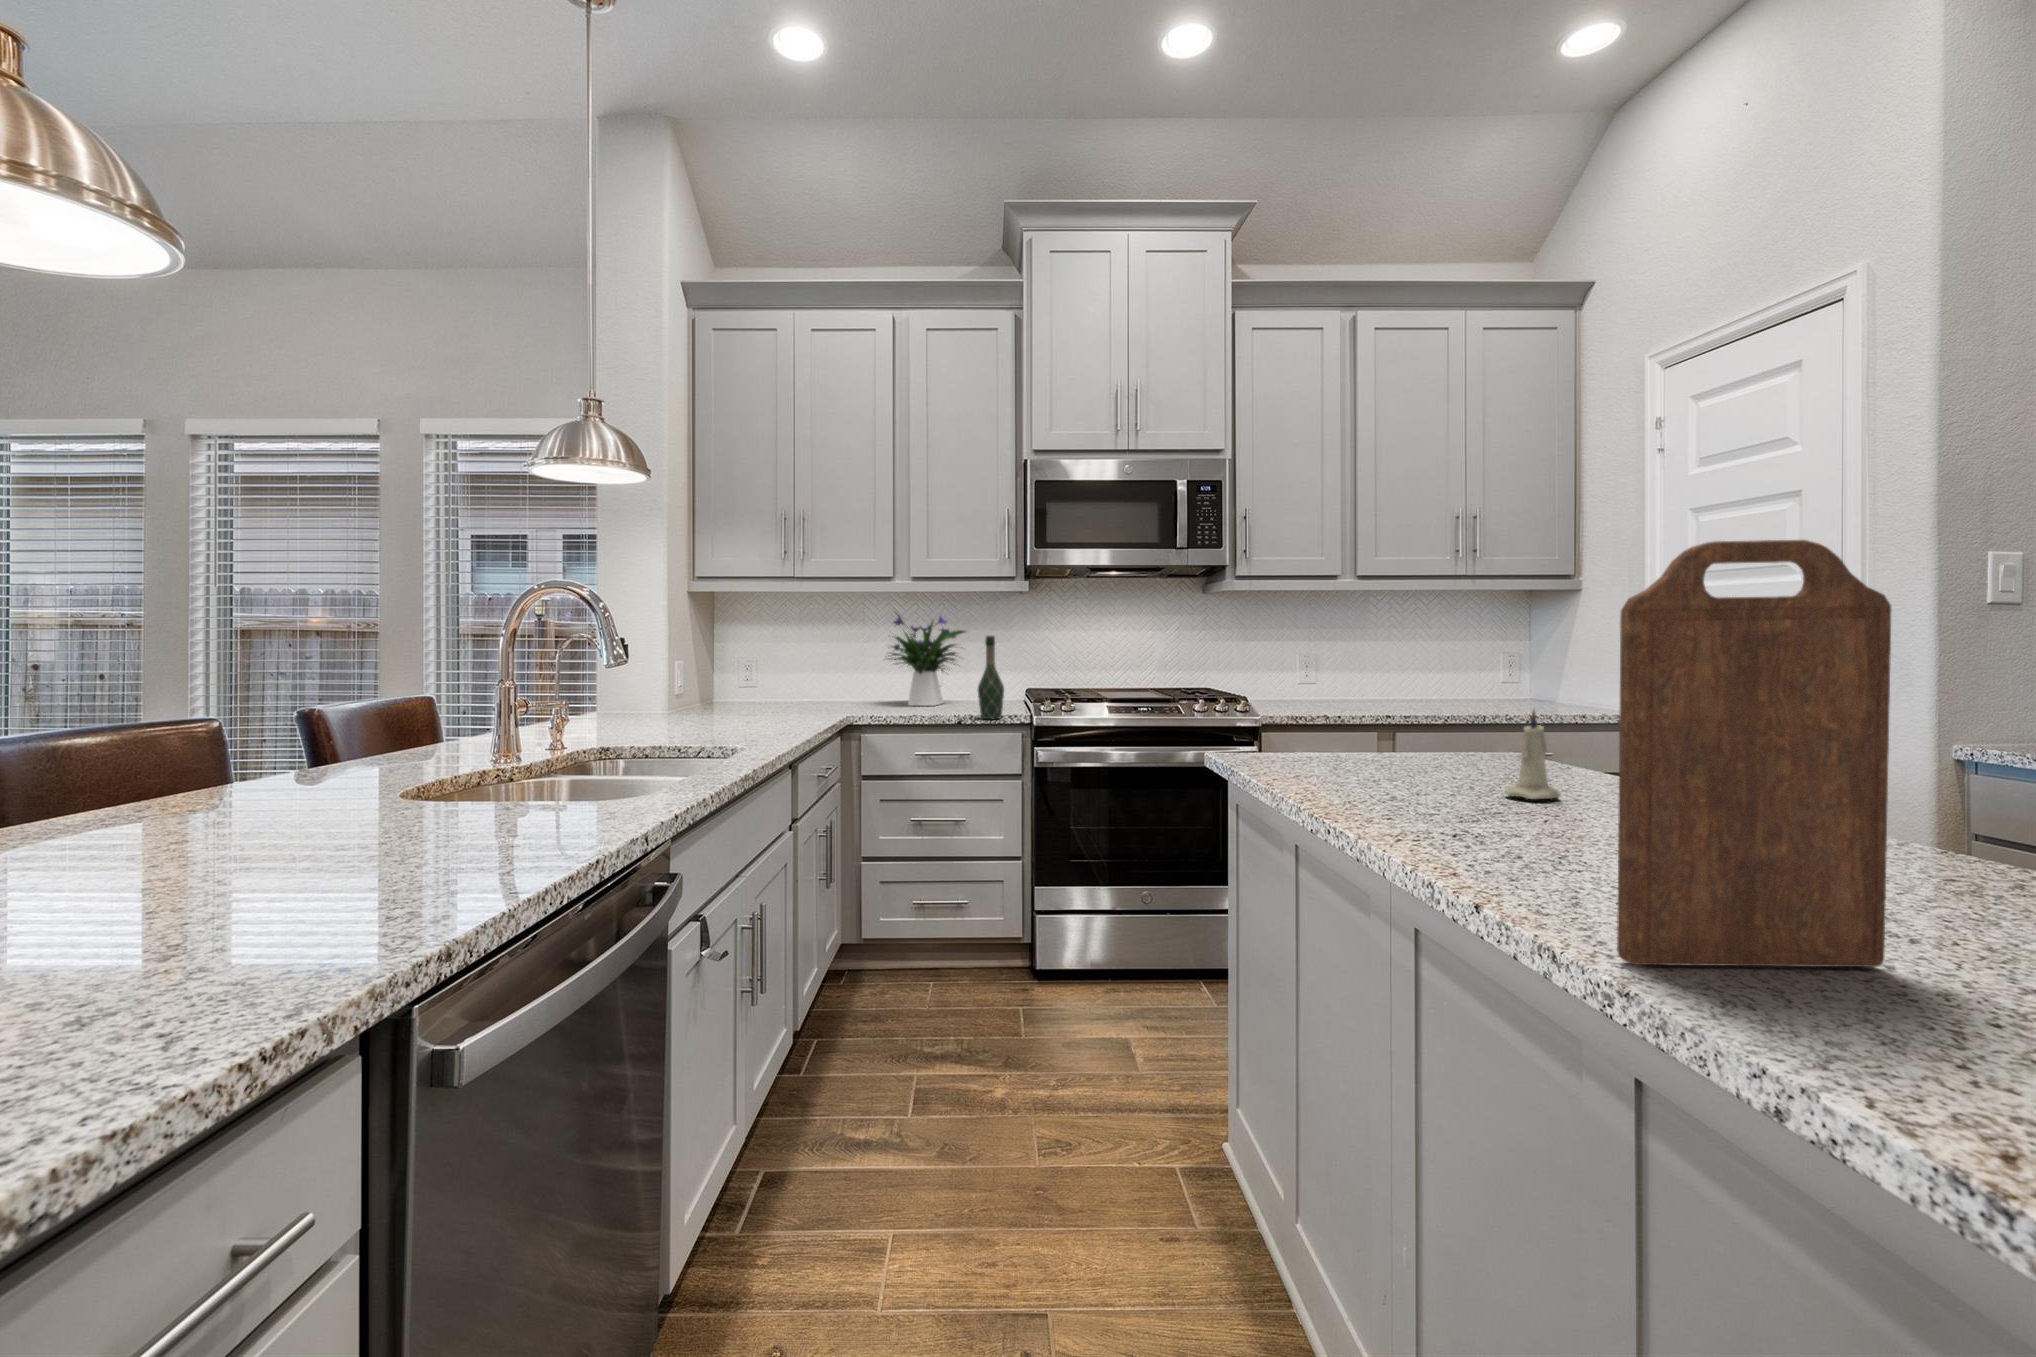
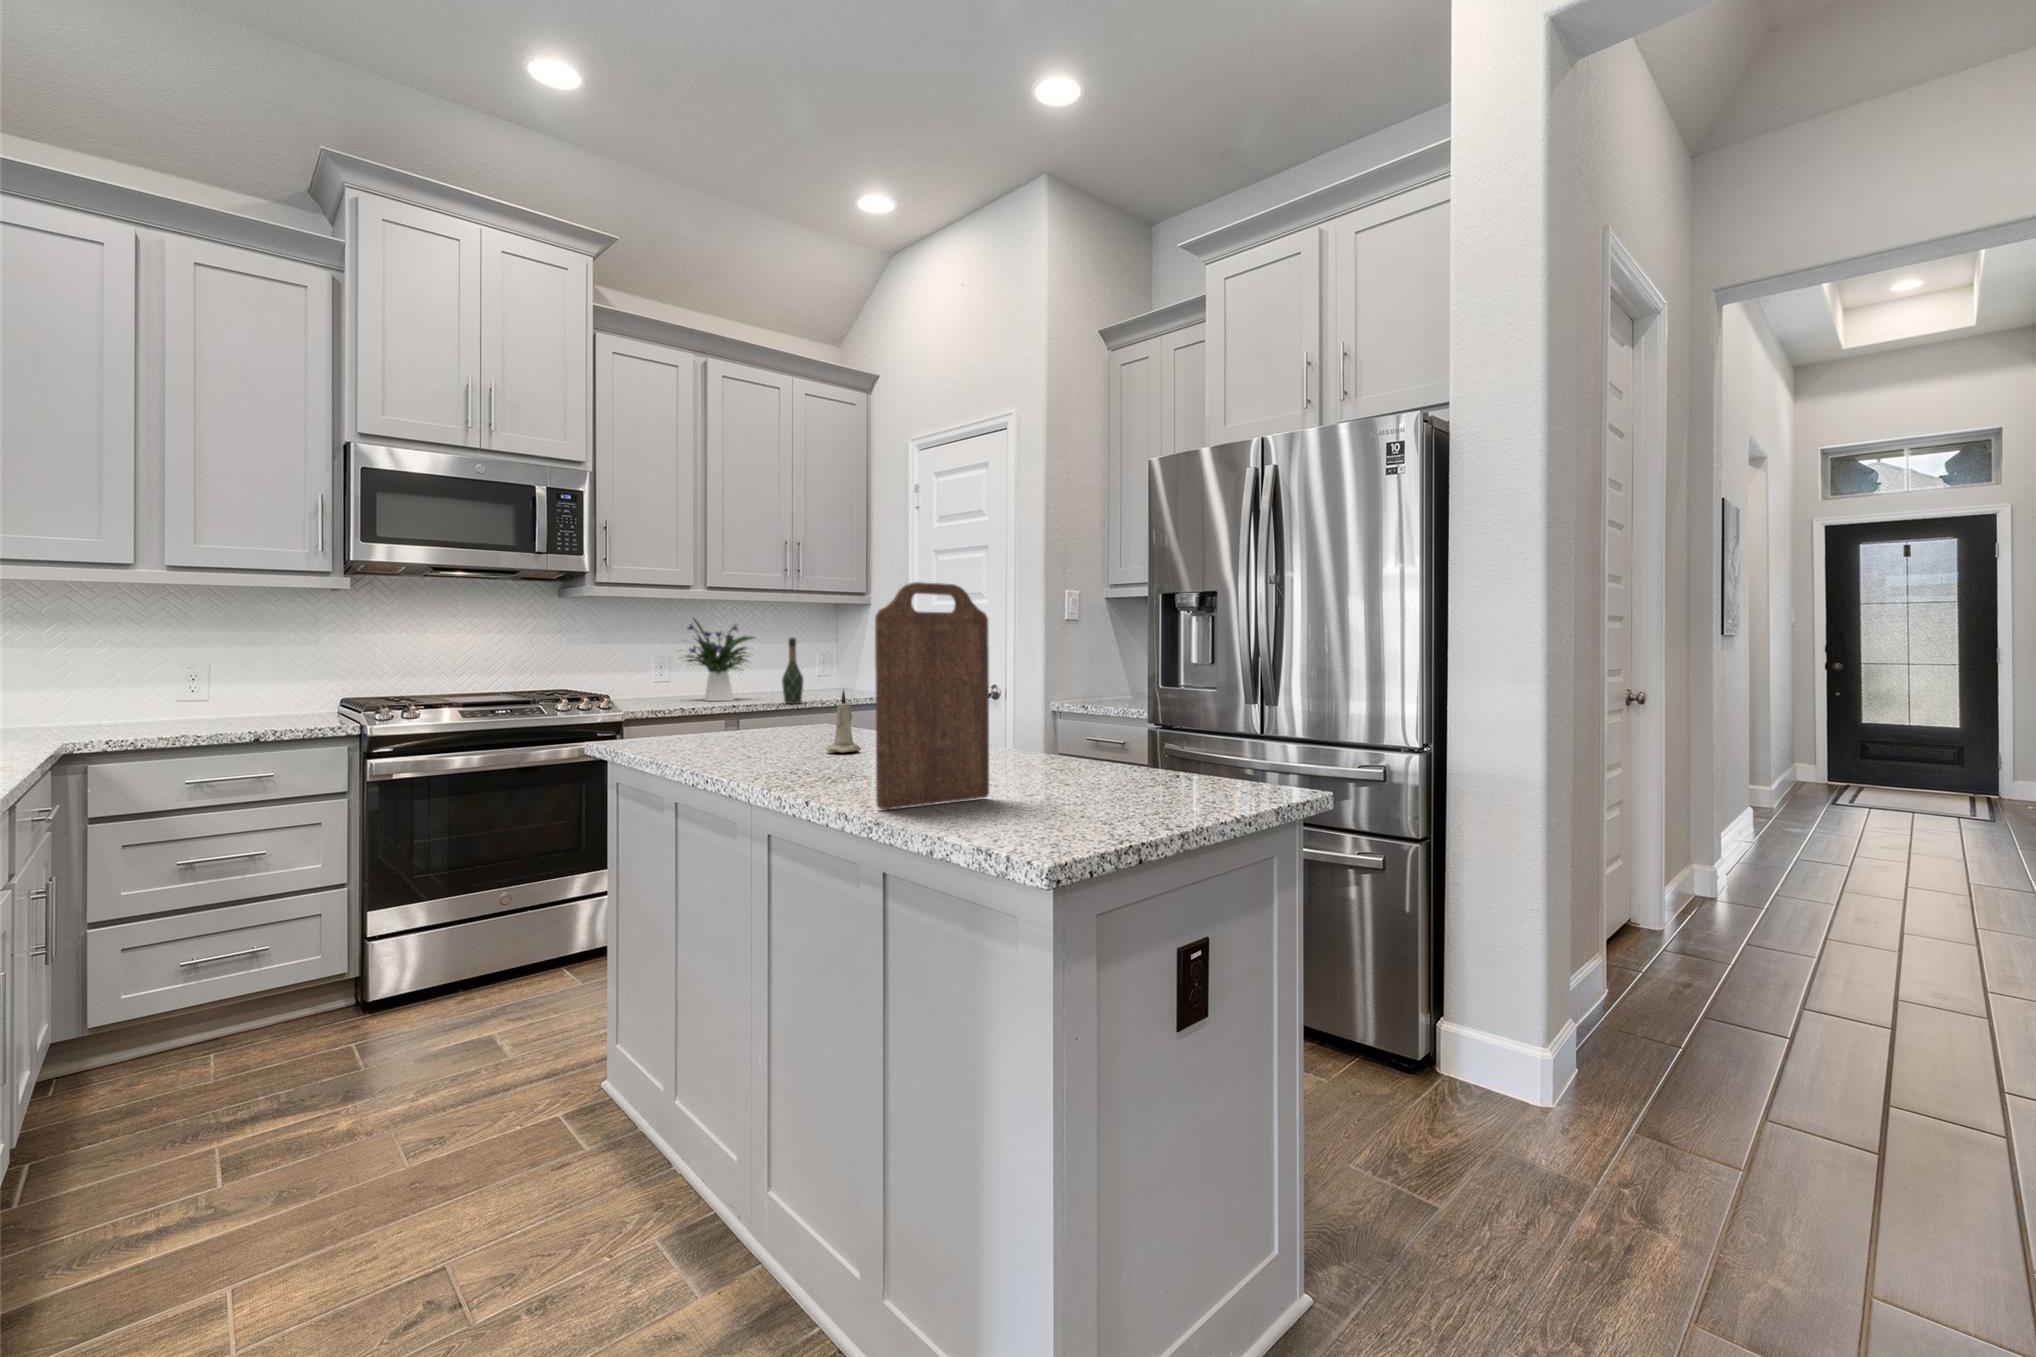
flower arrangement: present [888,613,965,706] -> present [686,619,754,701]
wine bottle: present [978,635,1004,719] -> present [782,638,803,704]

